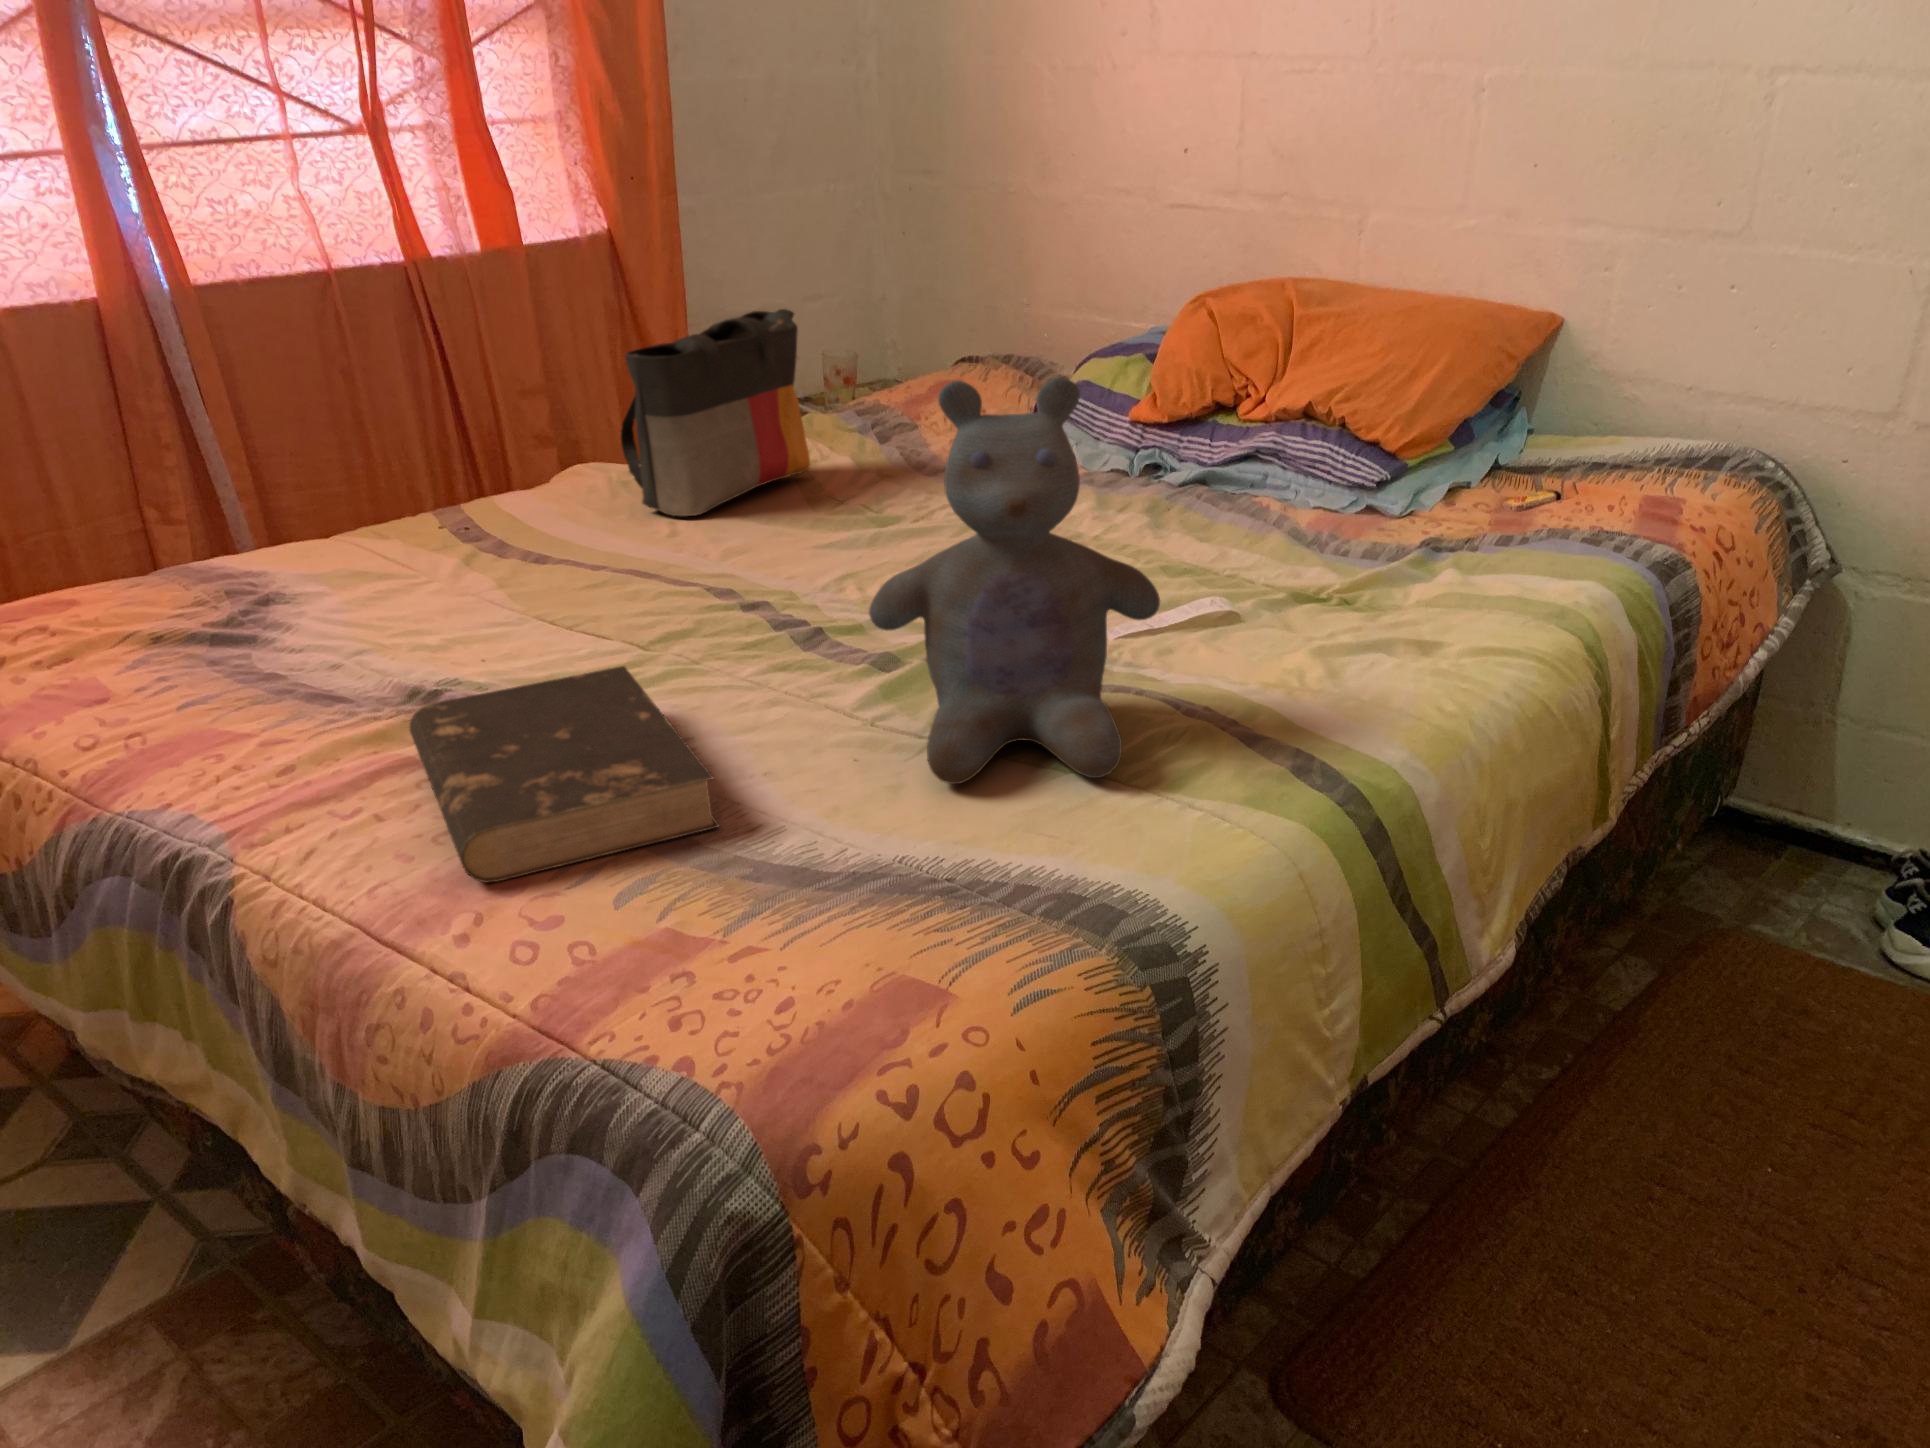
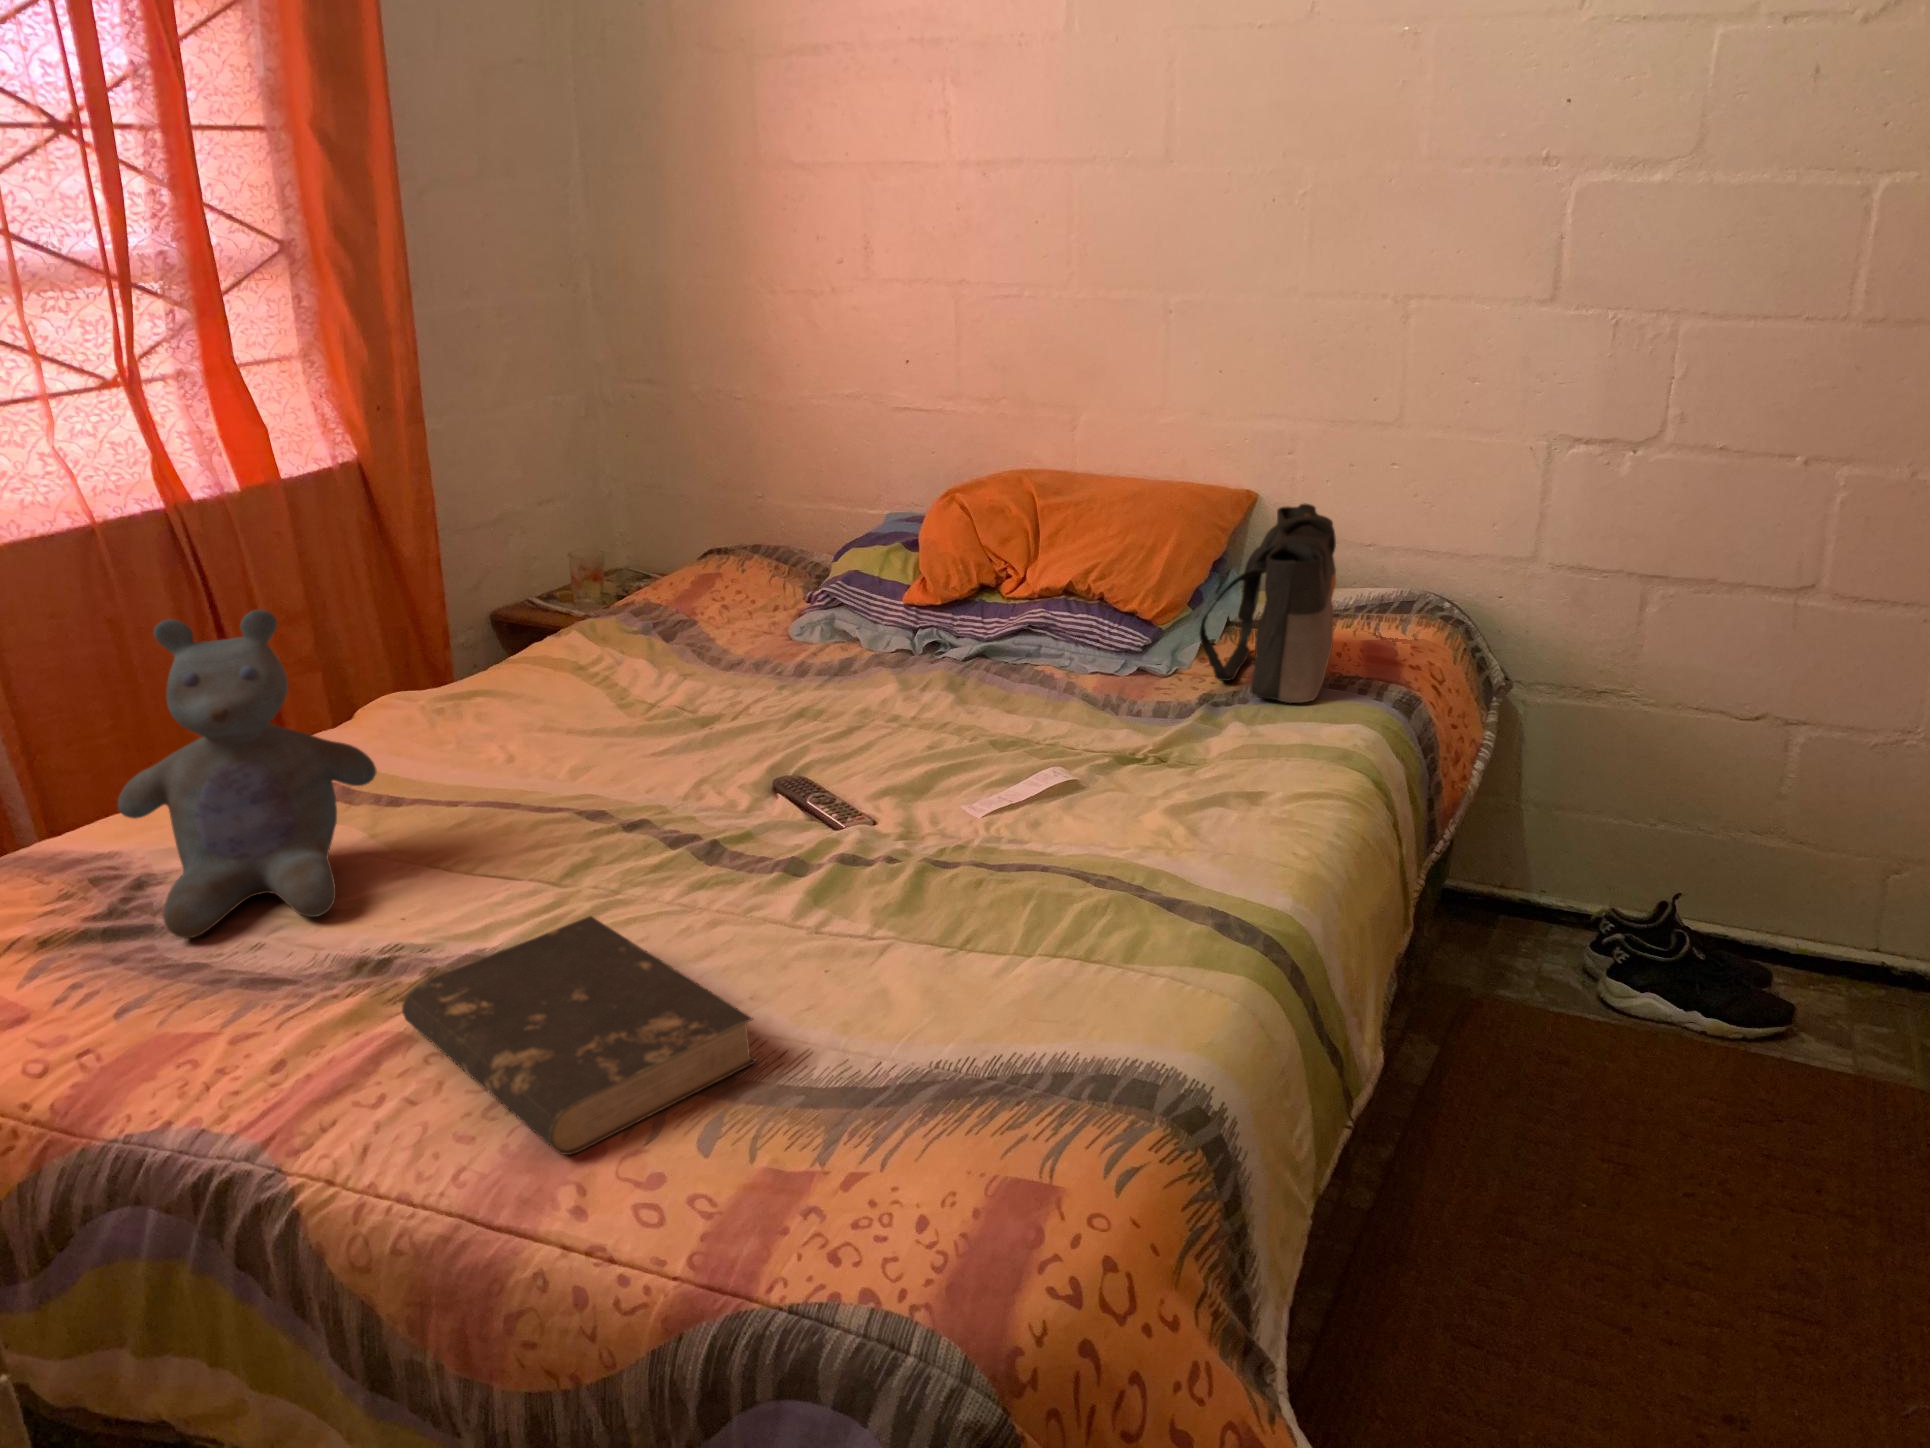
tote bag: present [621,309,810,516] -> present [1200,504,1336,703]
stuffed bear: present [869,377,1160,784] -> present [118,609,377,938]

